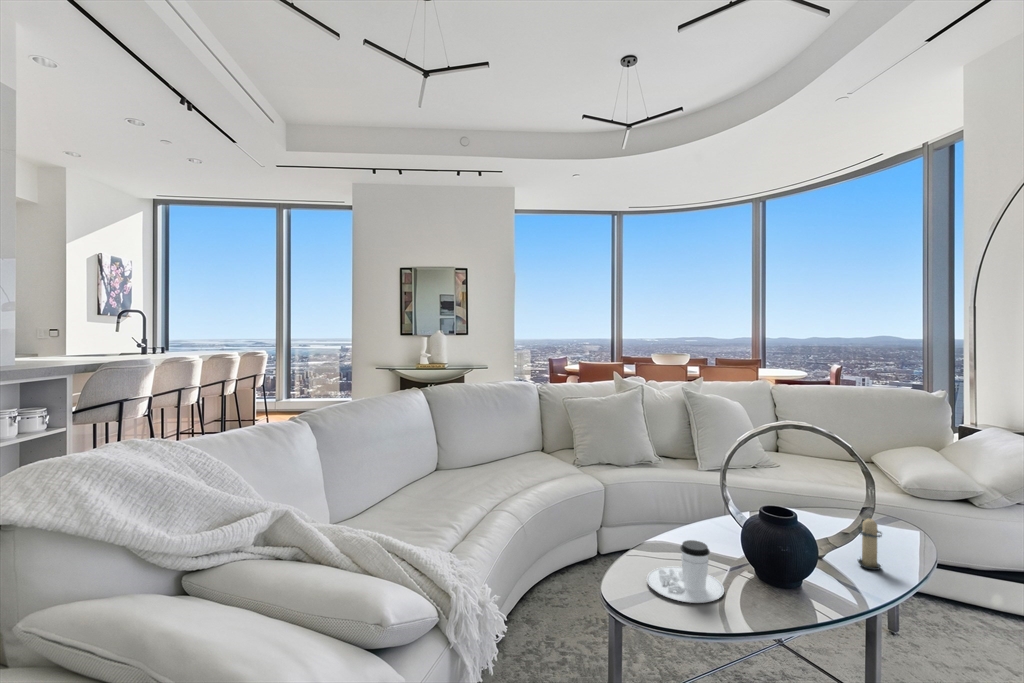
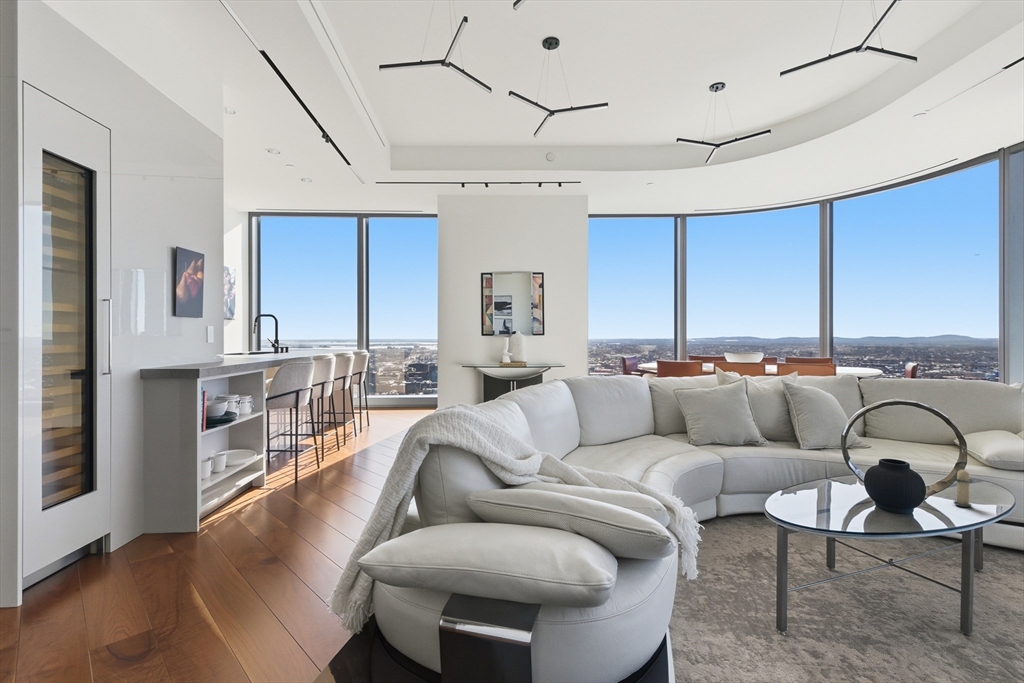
coffee cup: present [647,540,724,603] -> none [794,482,856,522]

